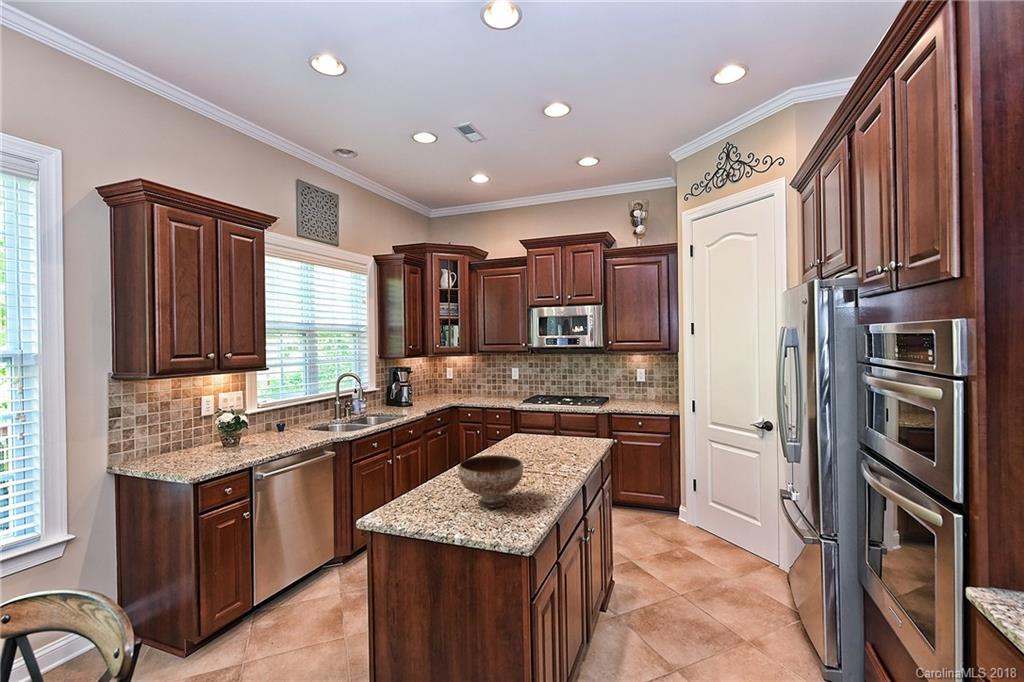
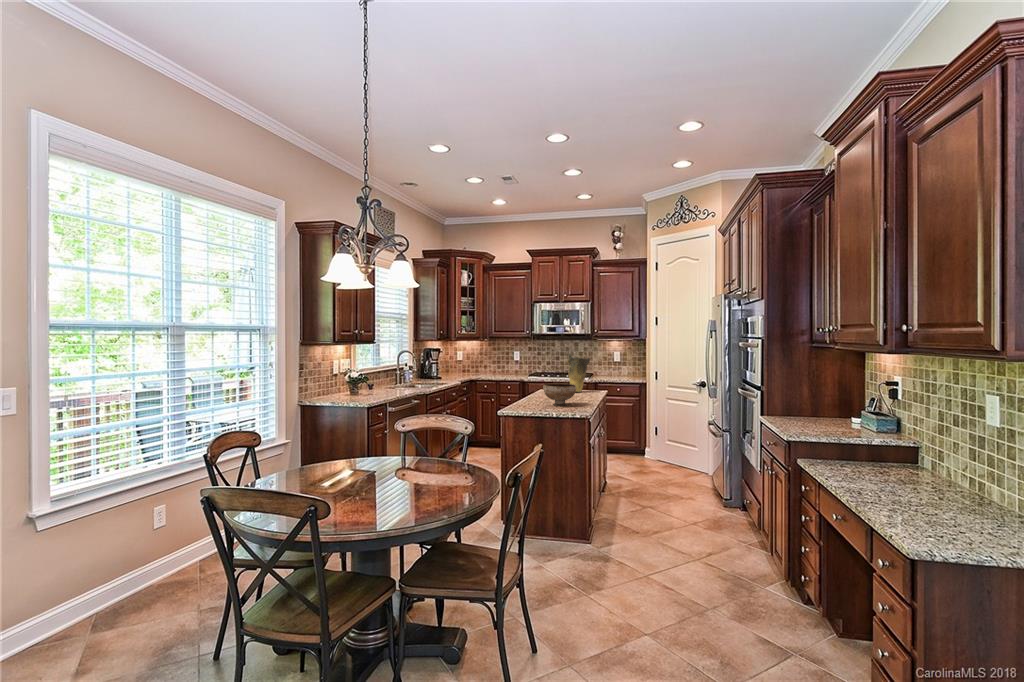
vase: none [540,386,578,450] -> present [567,353,590,392]

